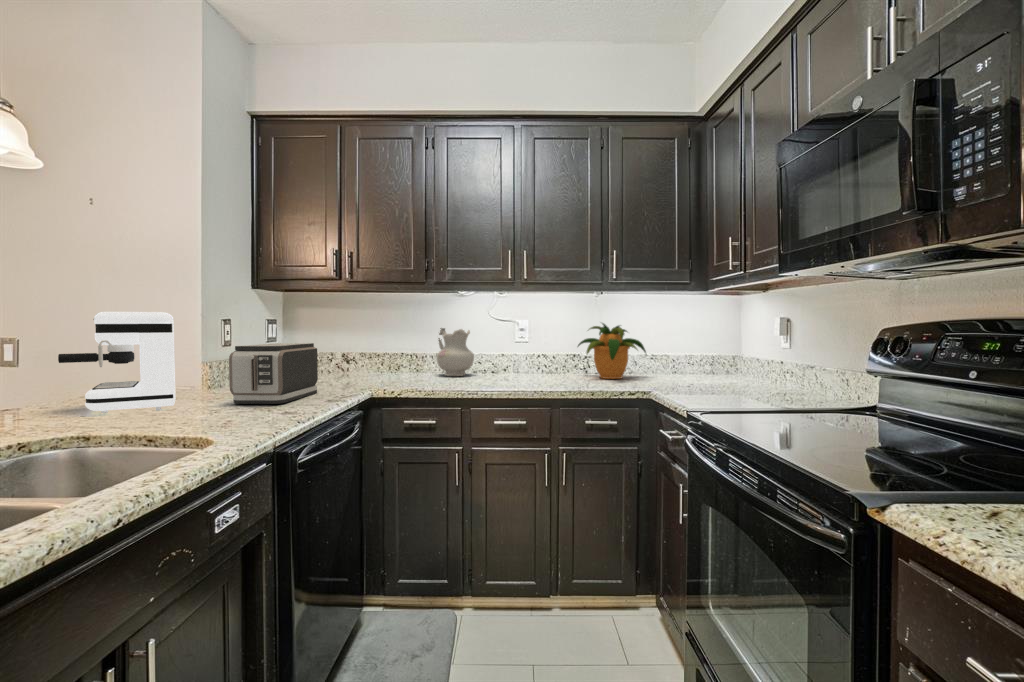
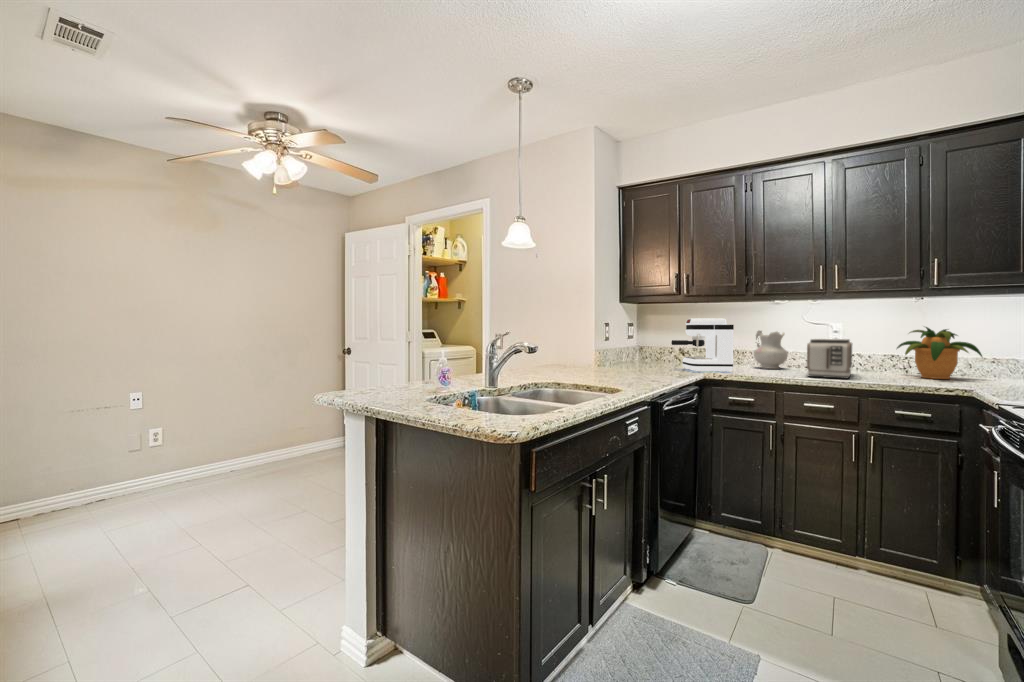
coffee maker: present [58,312,176,413] -> present [671,318,734,372]
toaster: present [229,343,318,404] -> present [807,339,852,379]

